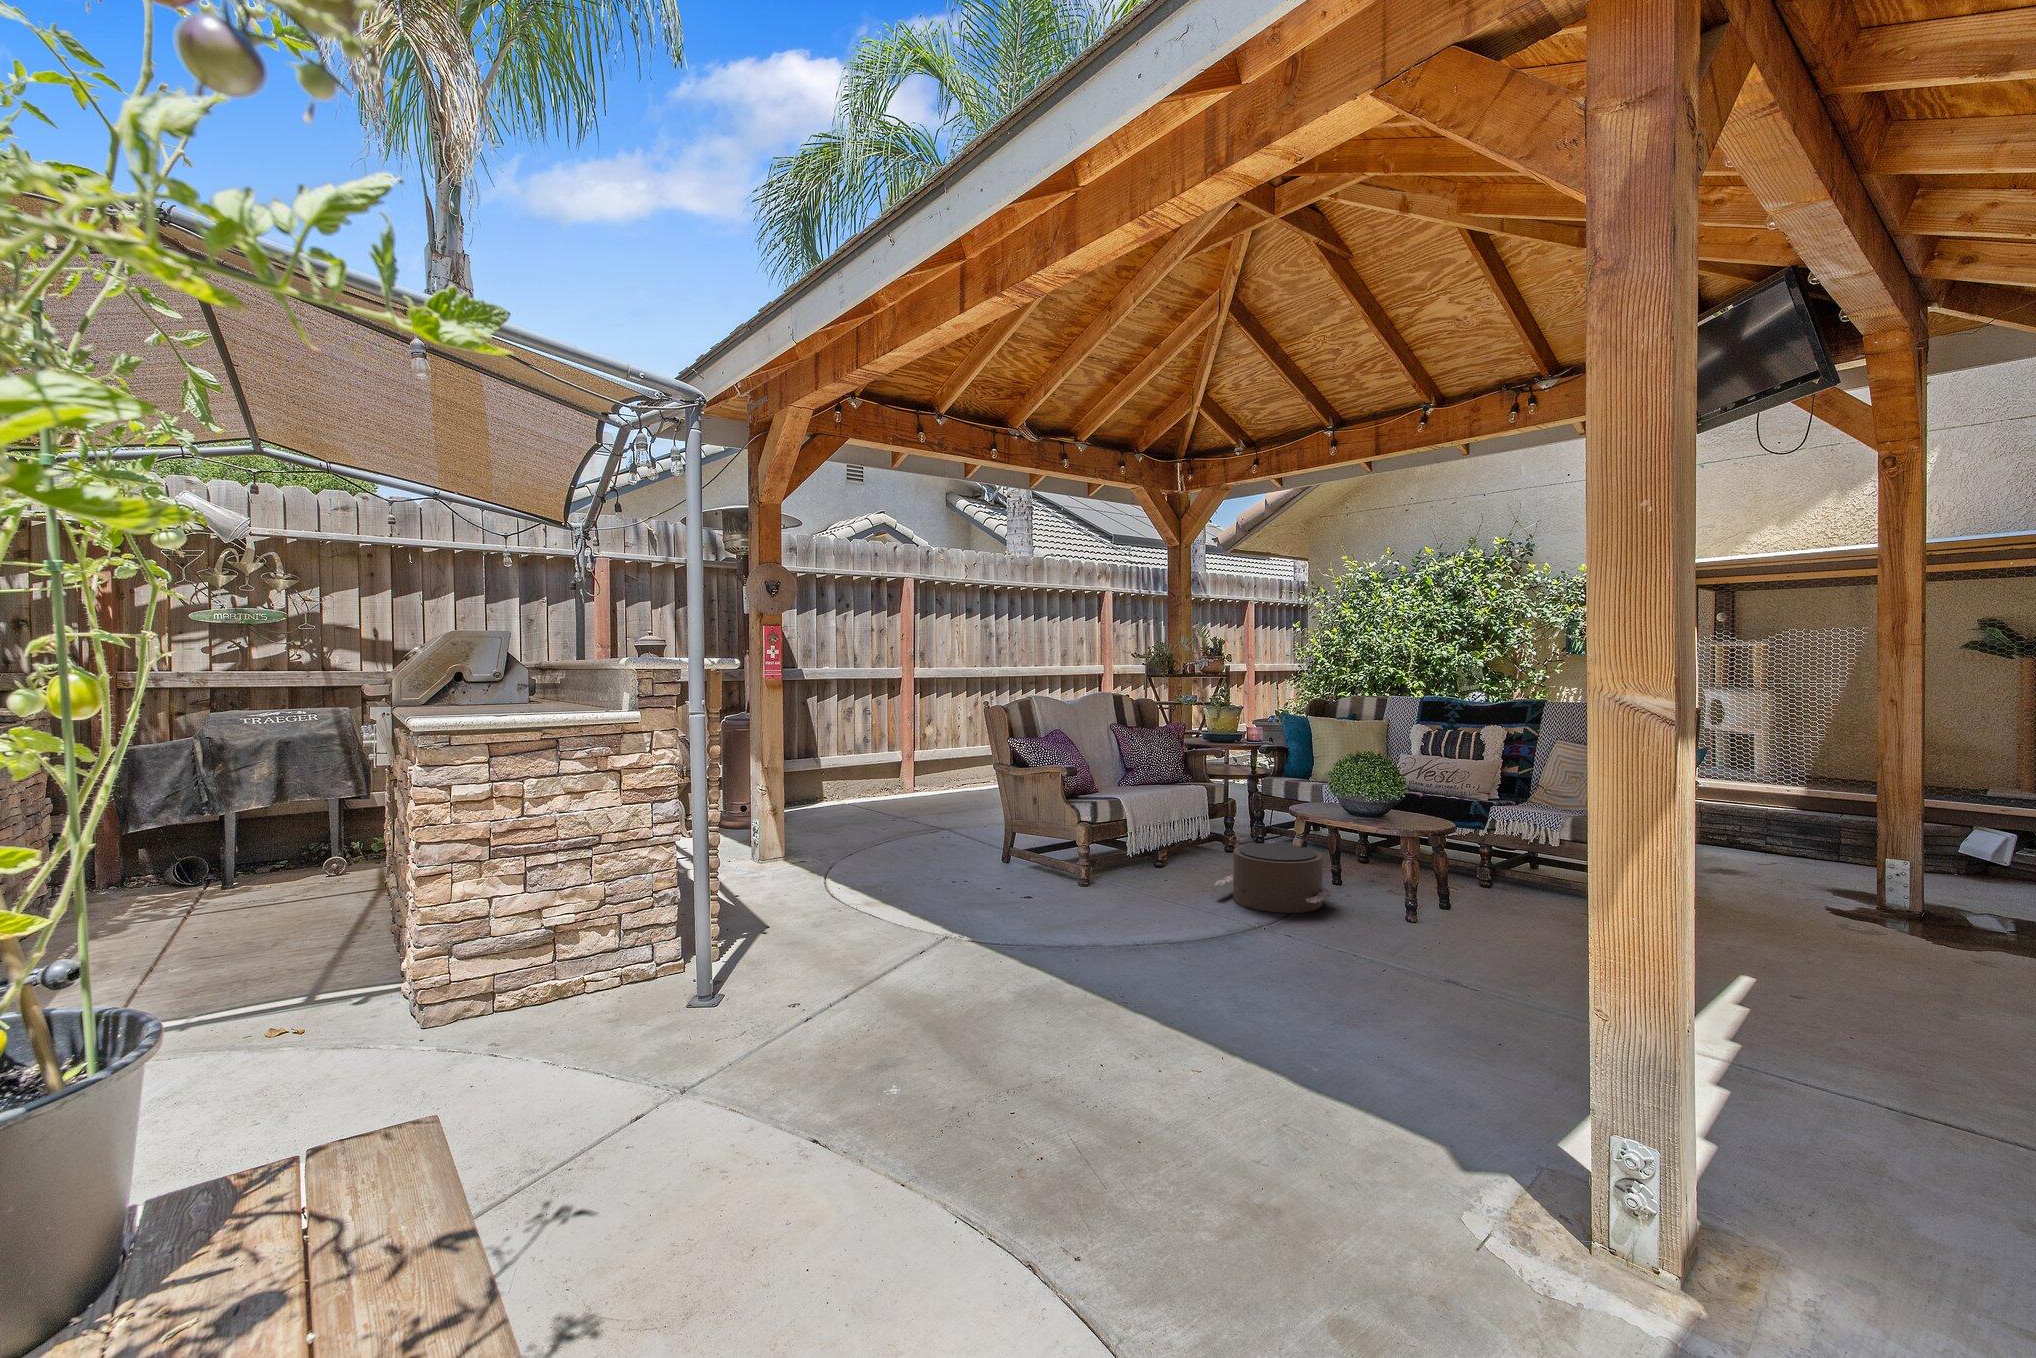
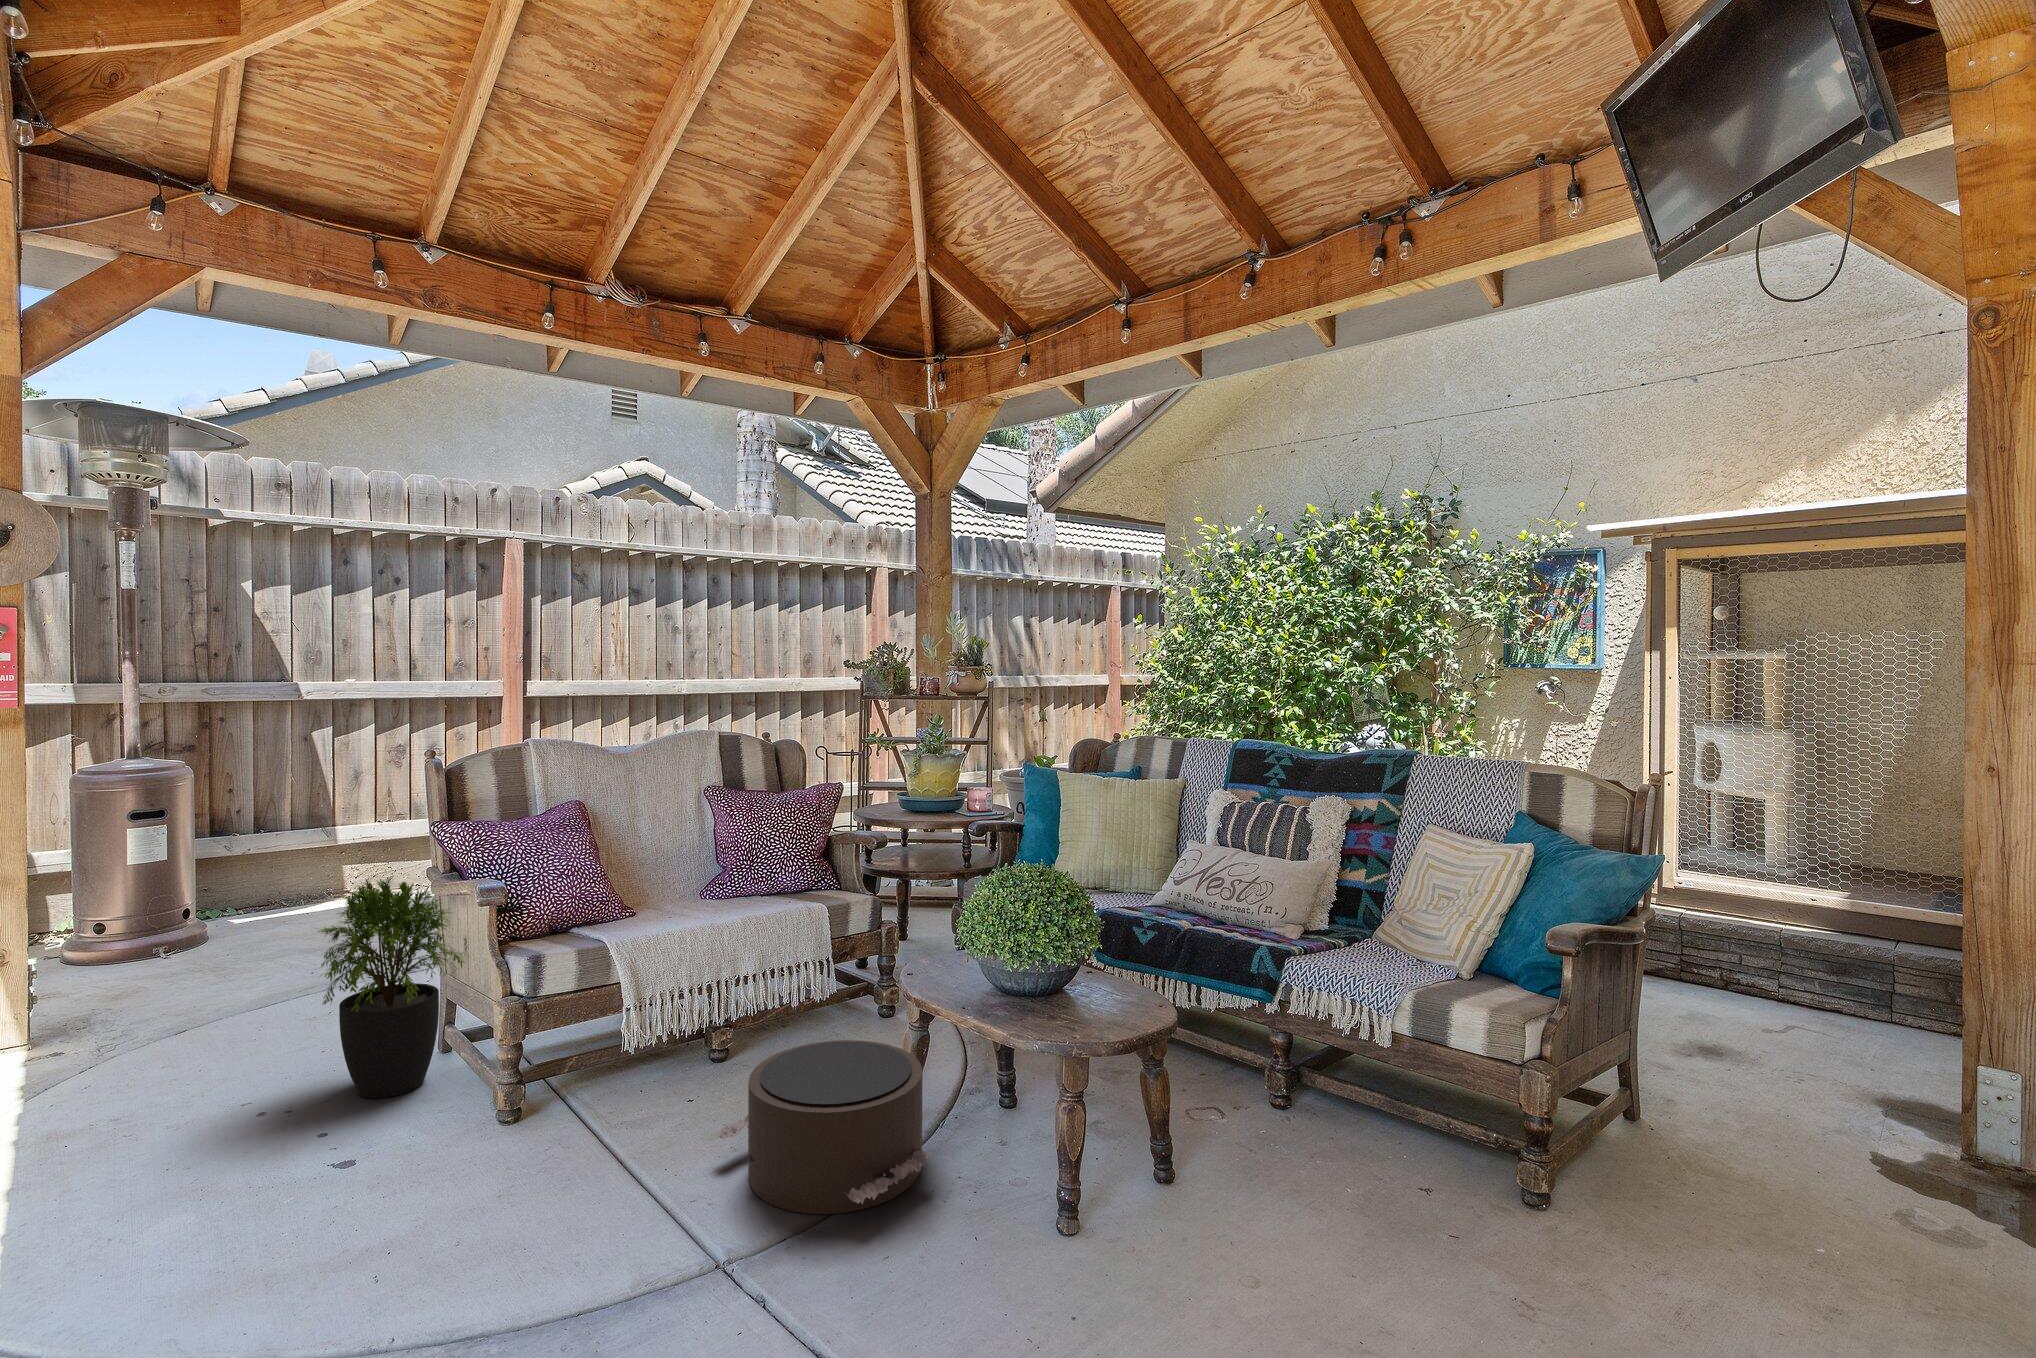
potted plant: none [968,763,1044,879] -> present [315,876,469,1098]

